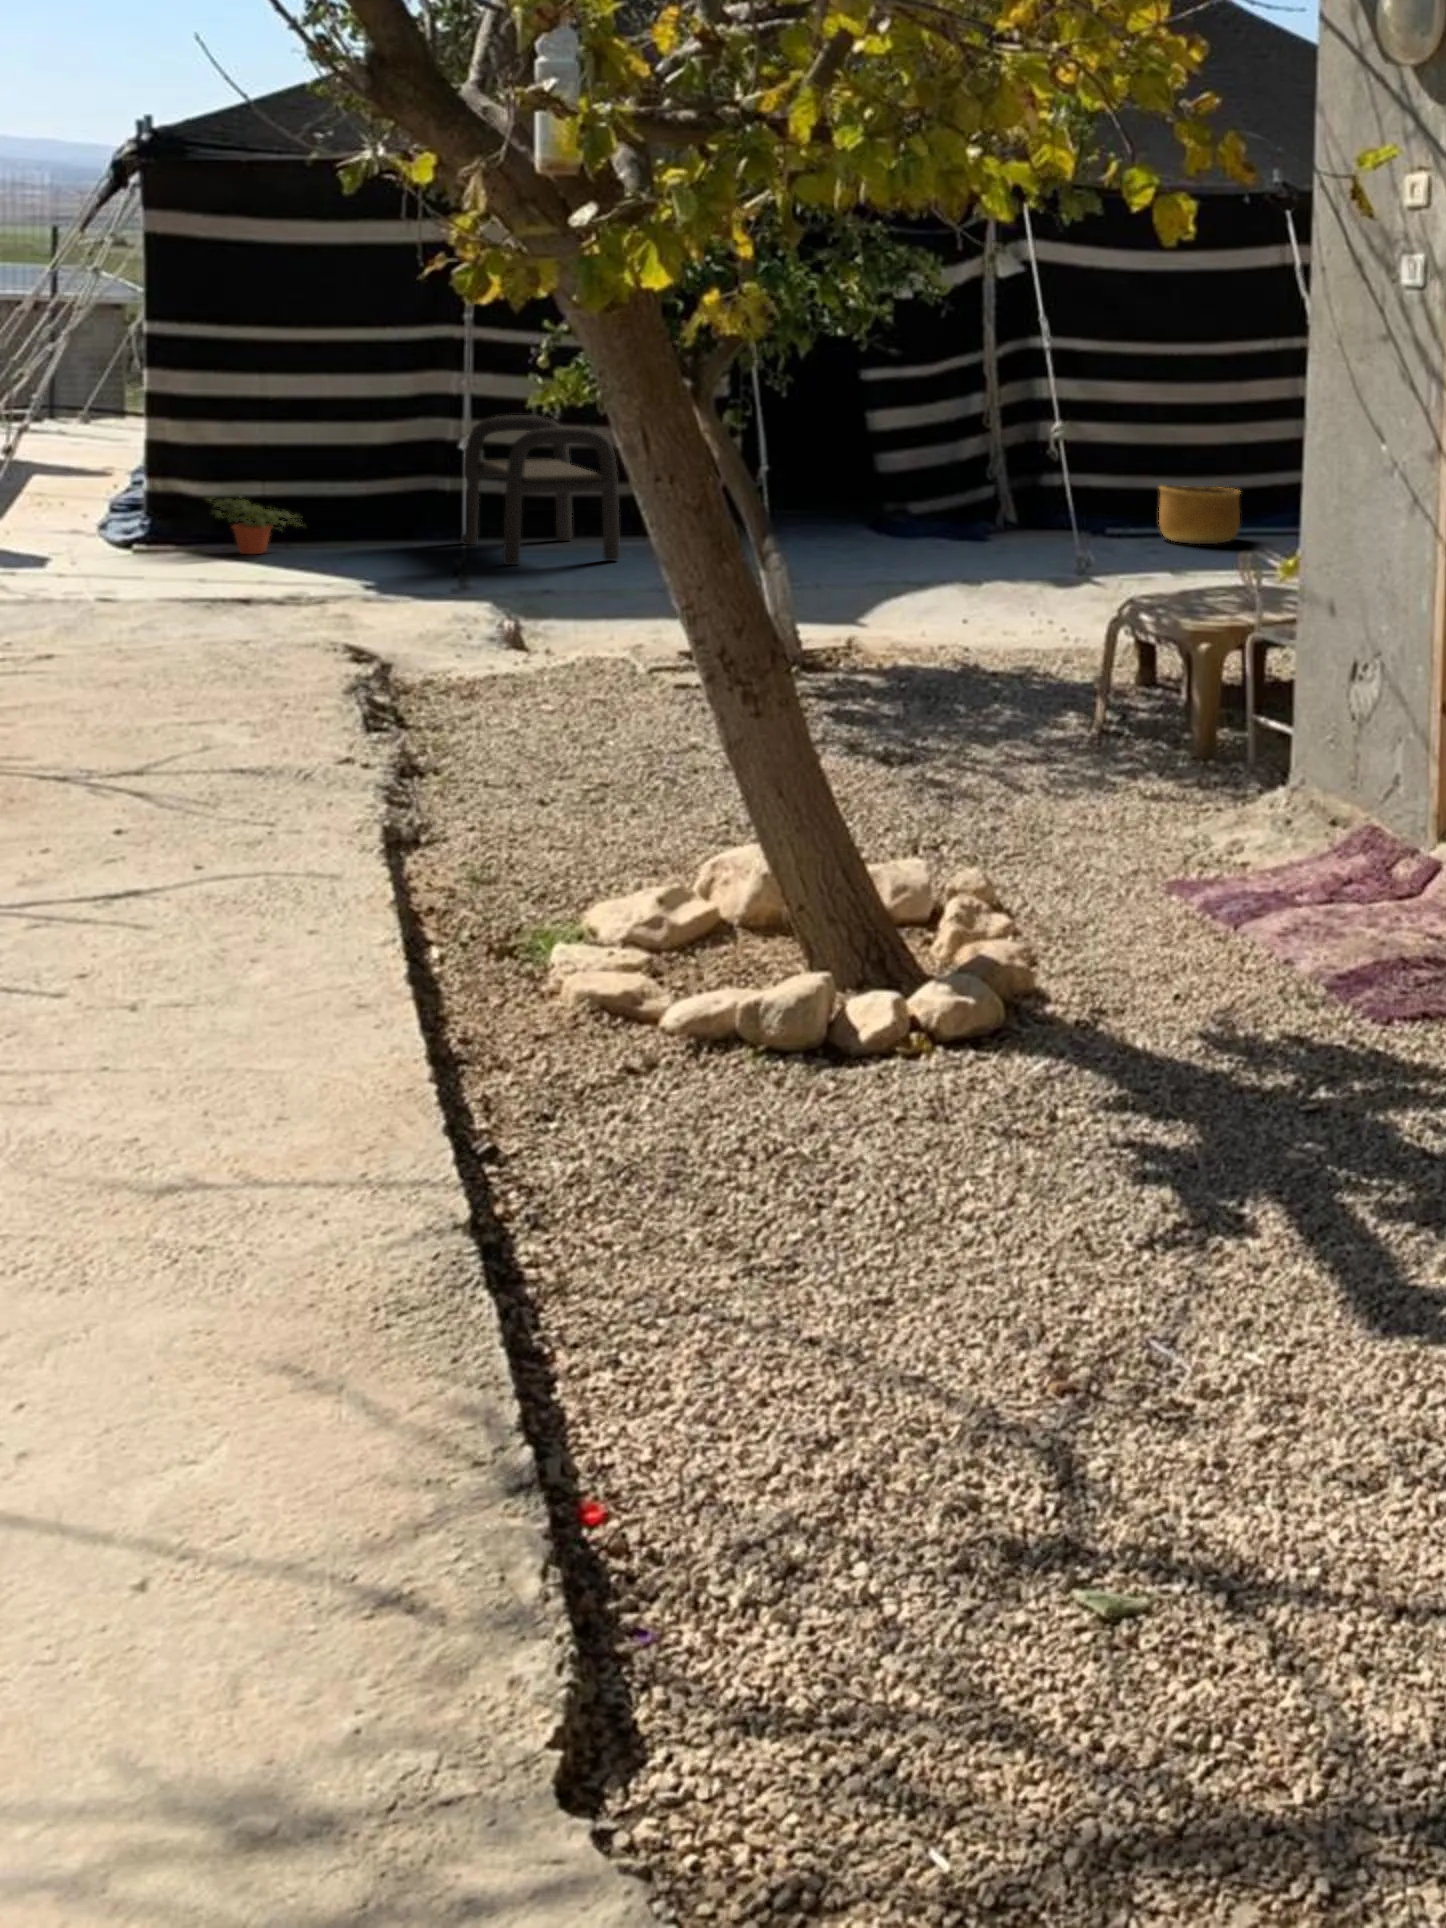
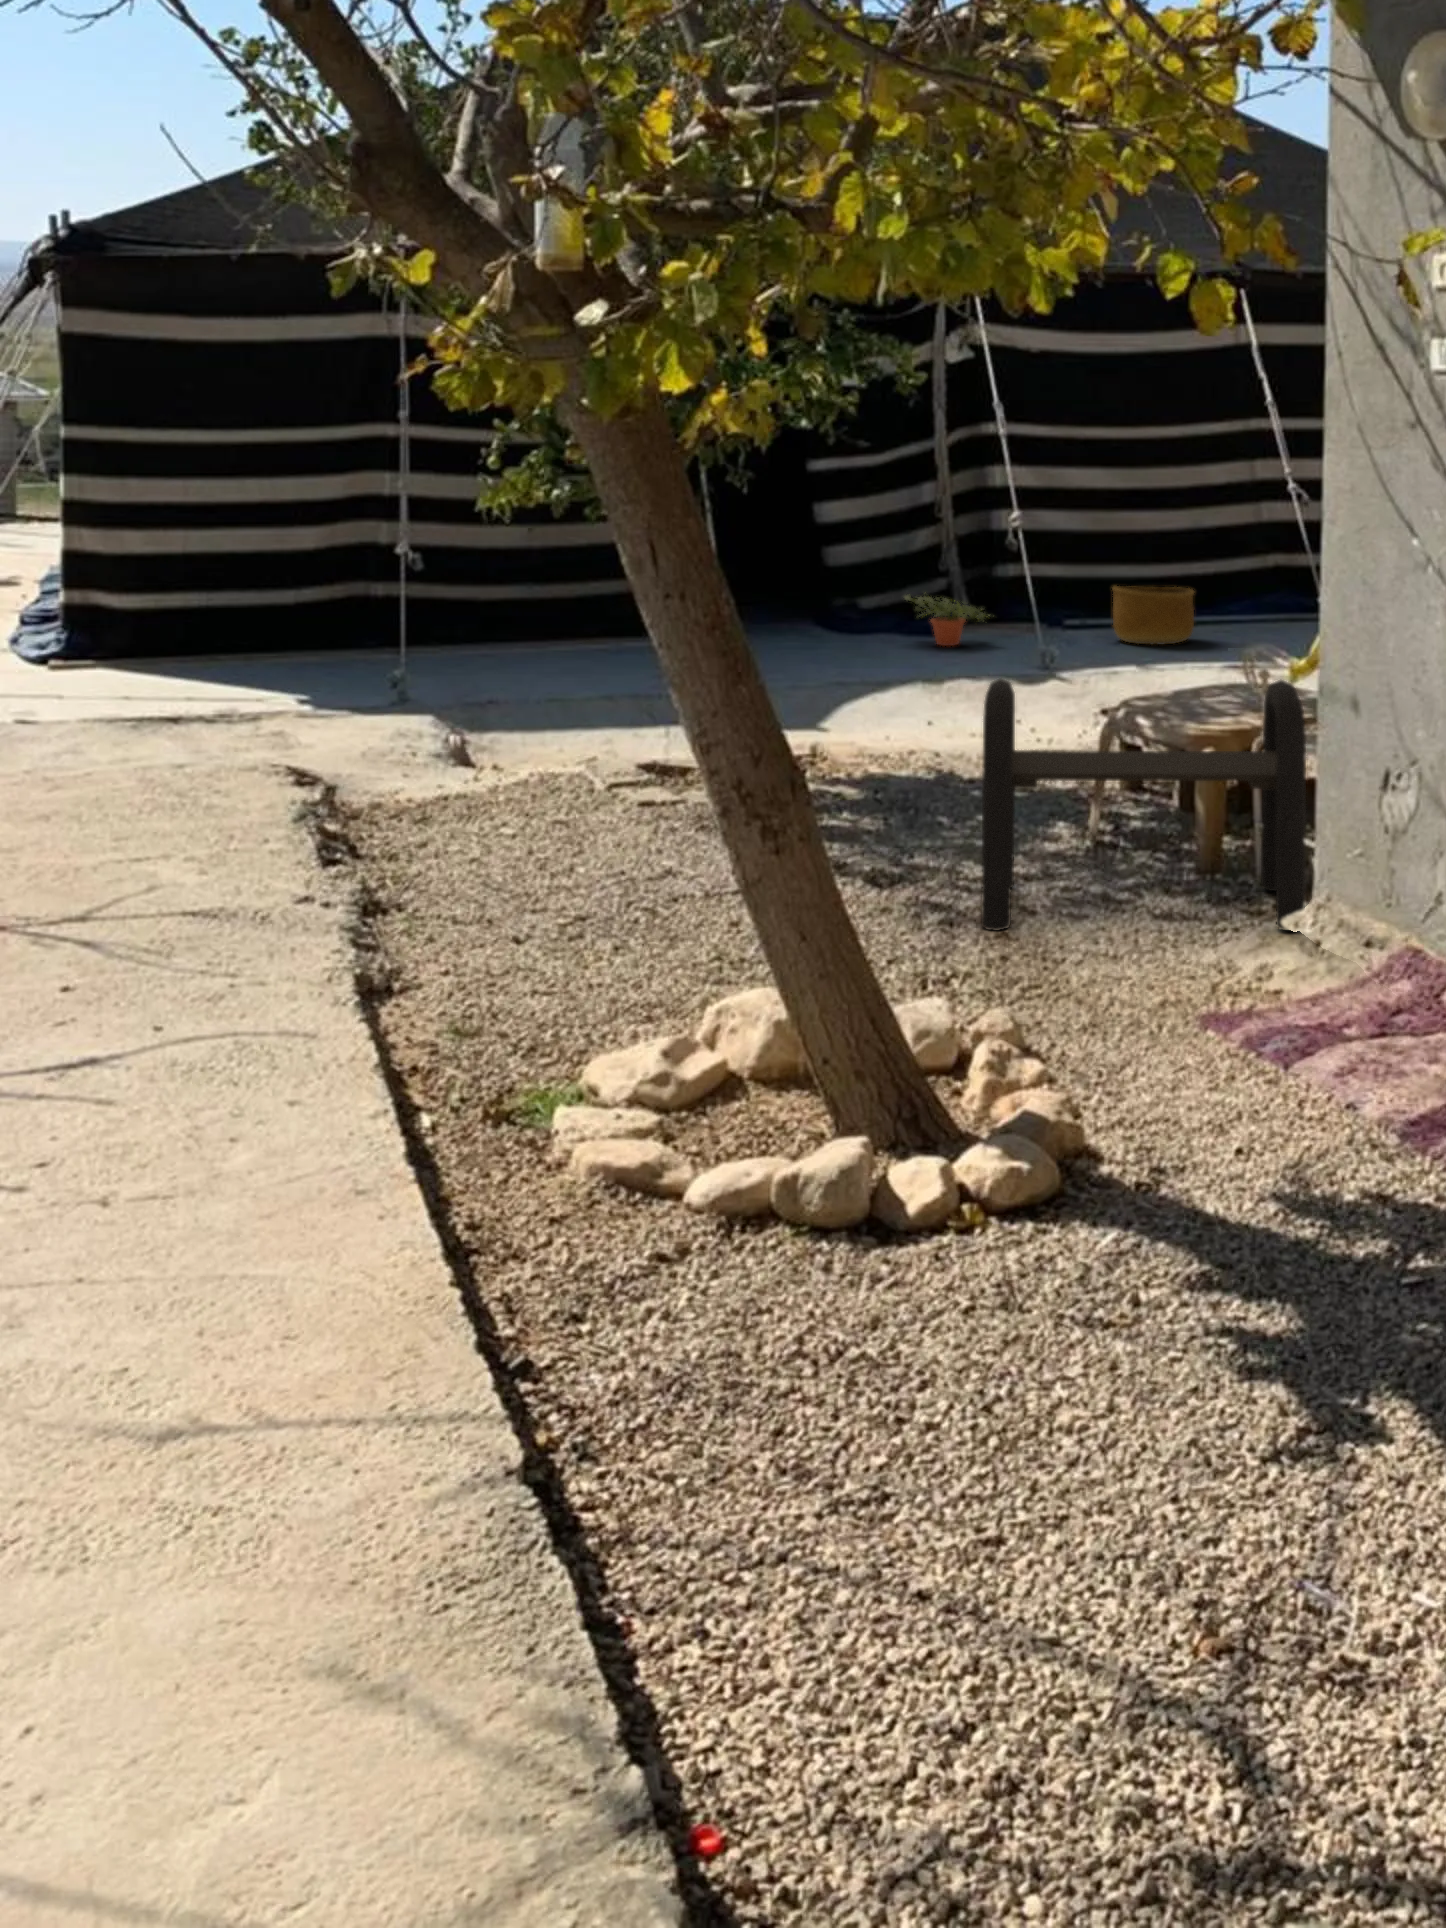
bench: present [461,415,620,565] -> present [981,679,1306,931]
potted plant: present [206,497,302,554] -> present [905,596,990,646]

